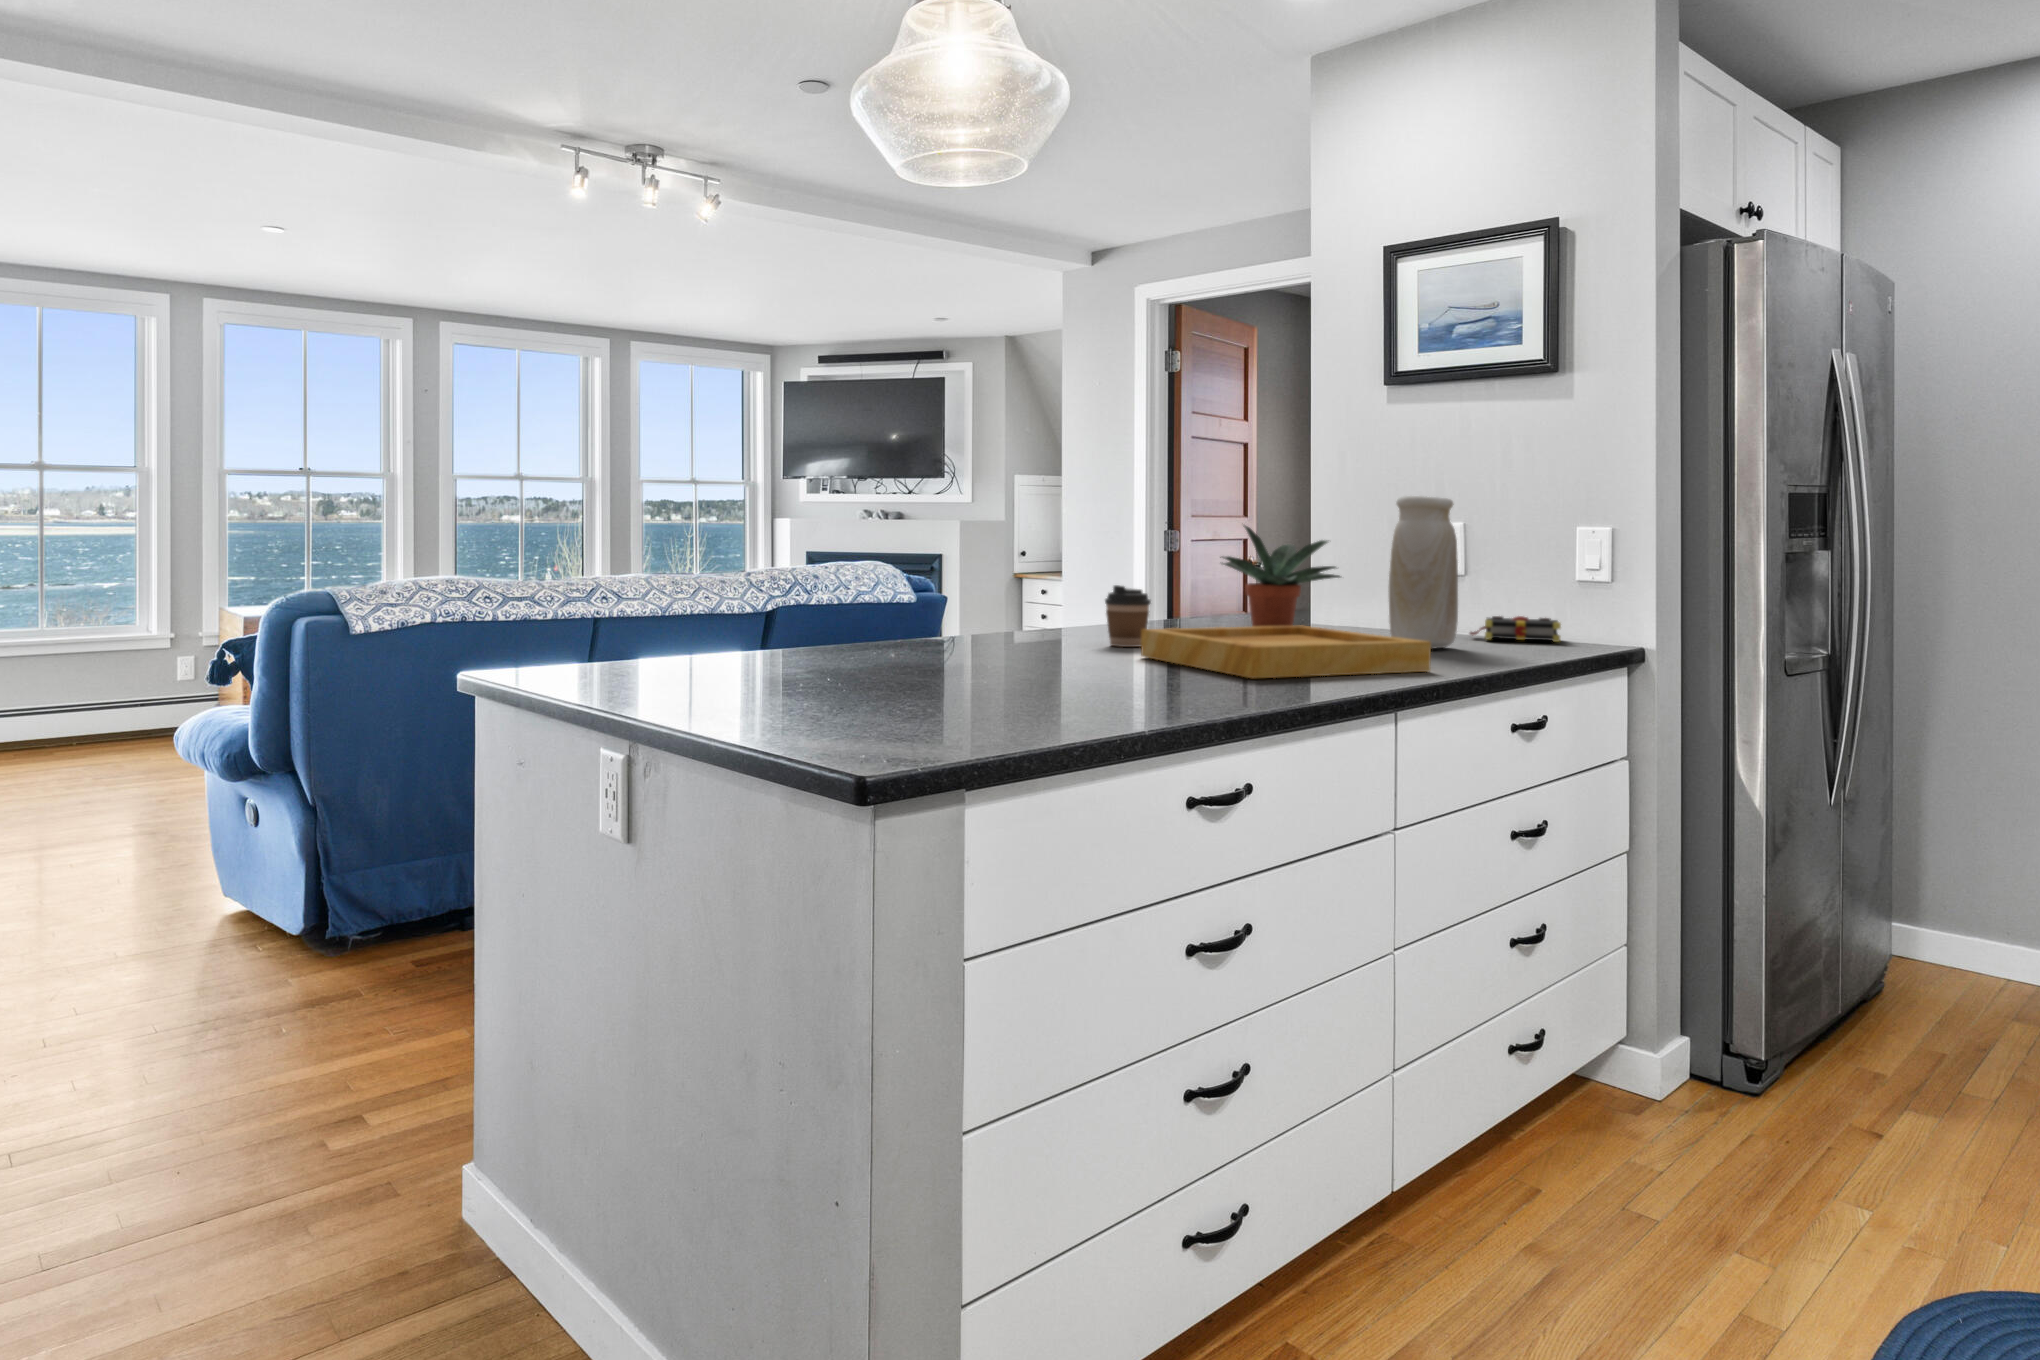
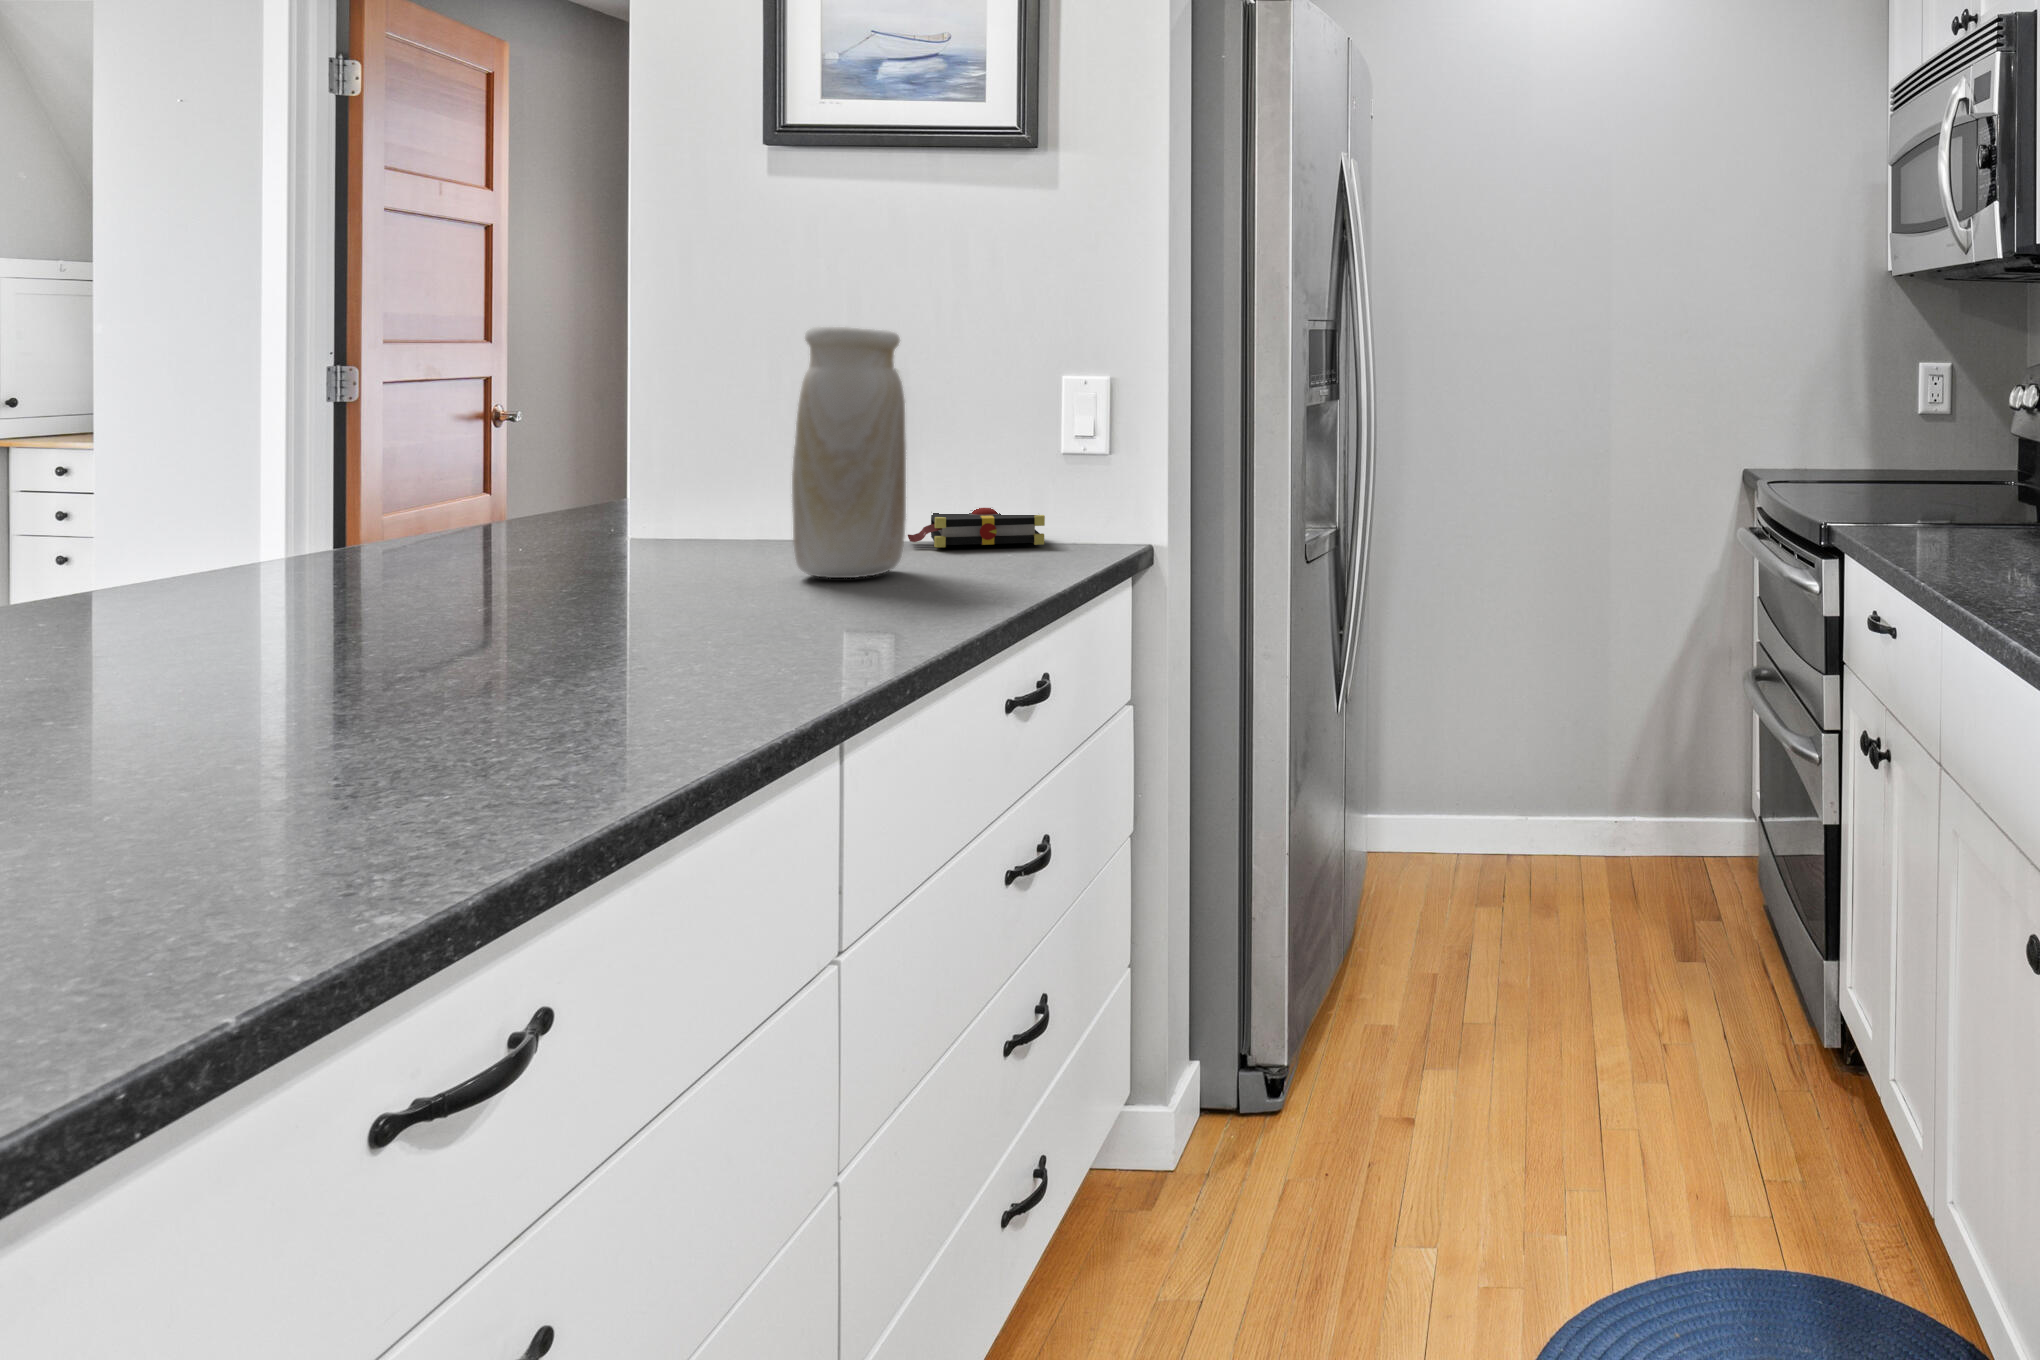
potted plant: present [1220,525,1340,627] -> none [452,365,698,563]
coffee cup: present [1105,585,1151,647] -> none [175,503,297,633]
tray: present [1141,626,1431,679] -> none [270,559,894,705]

